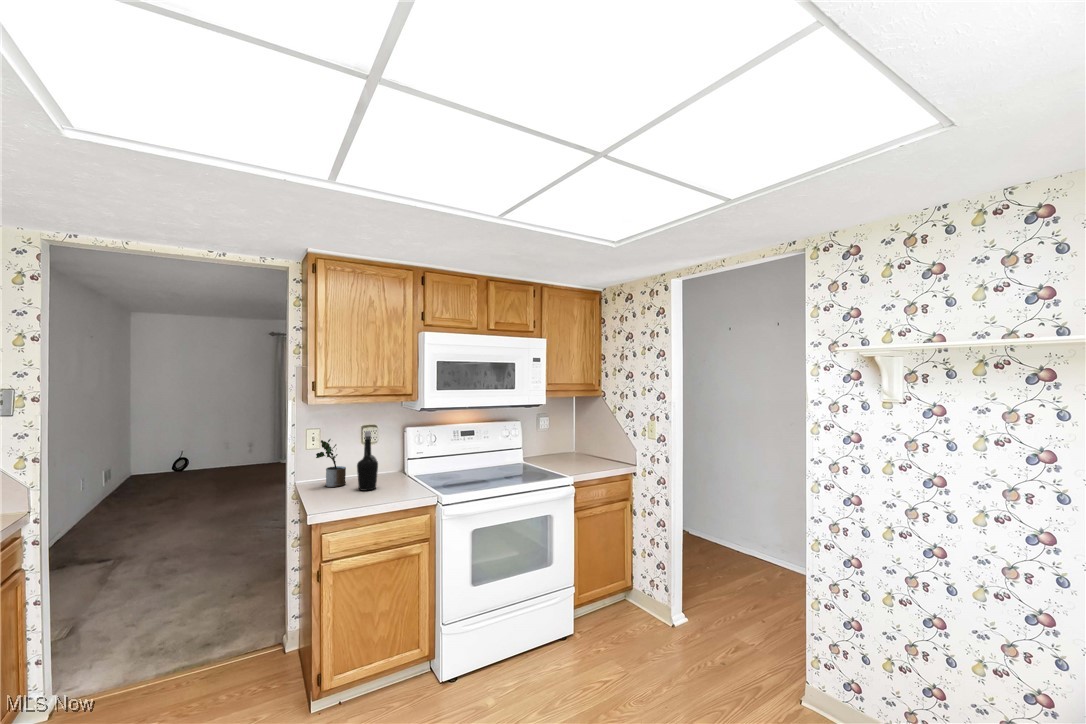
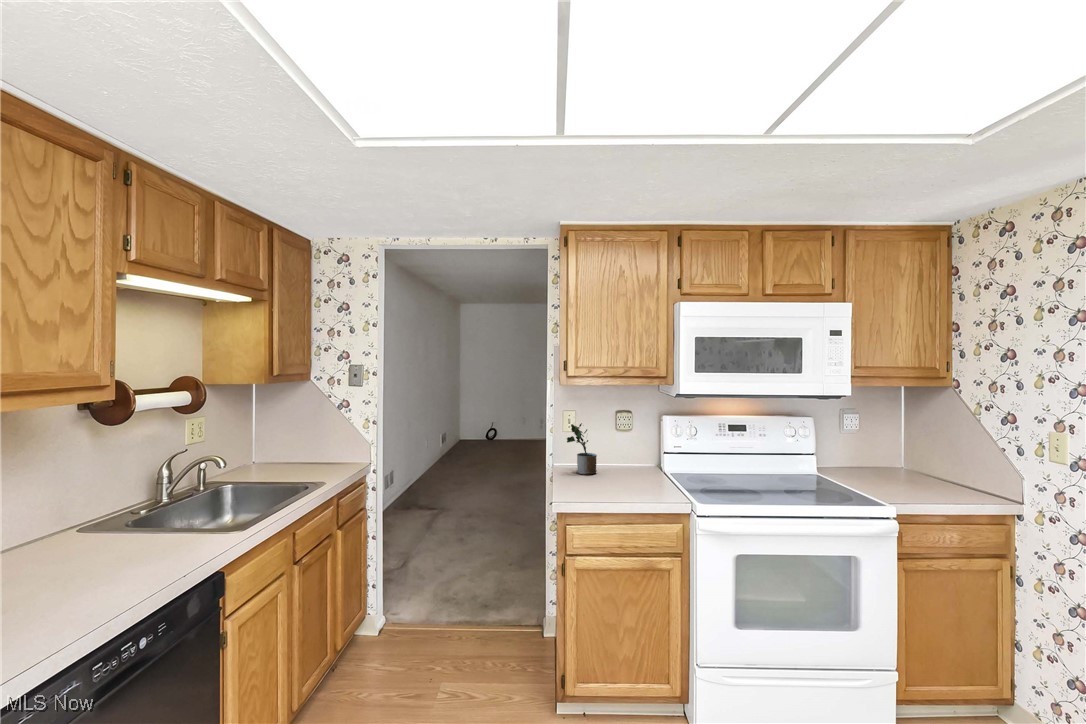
bottle: present [357,431,378,491] -> none [606,417,628,483]

